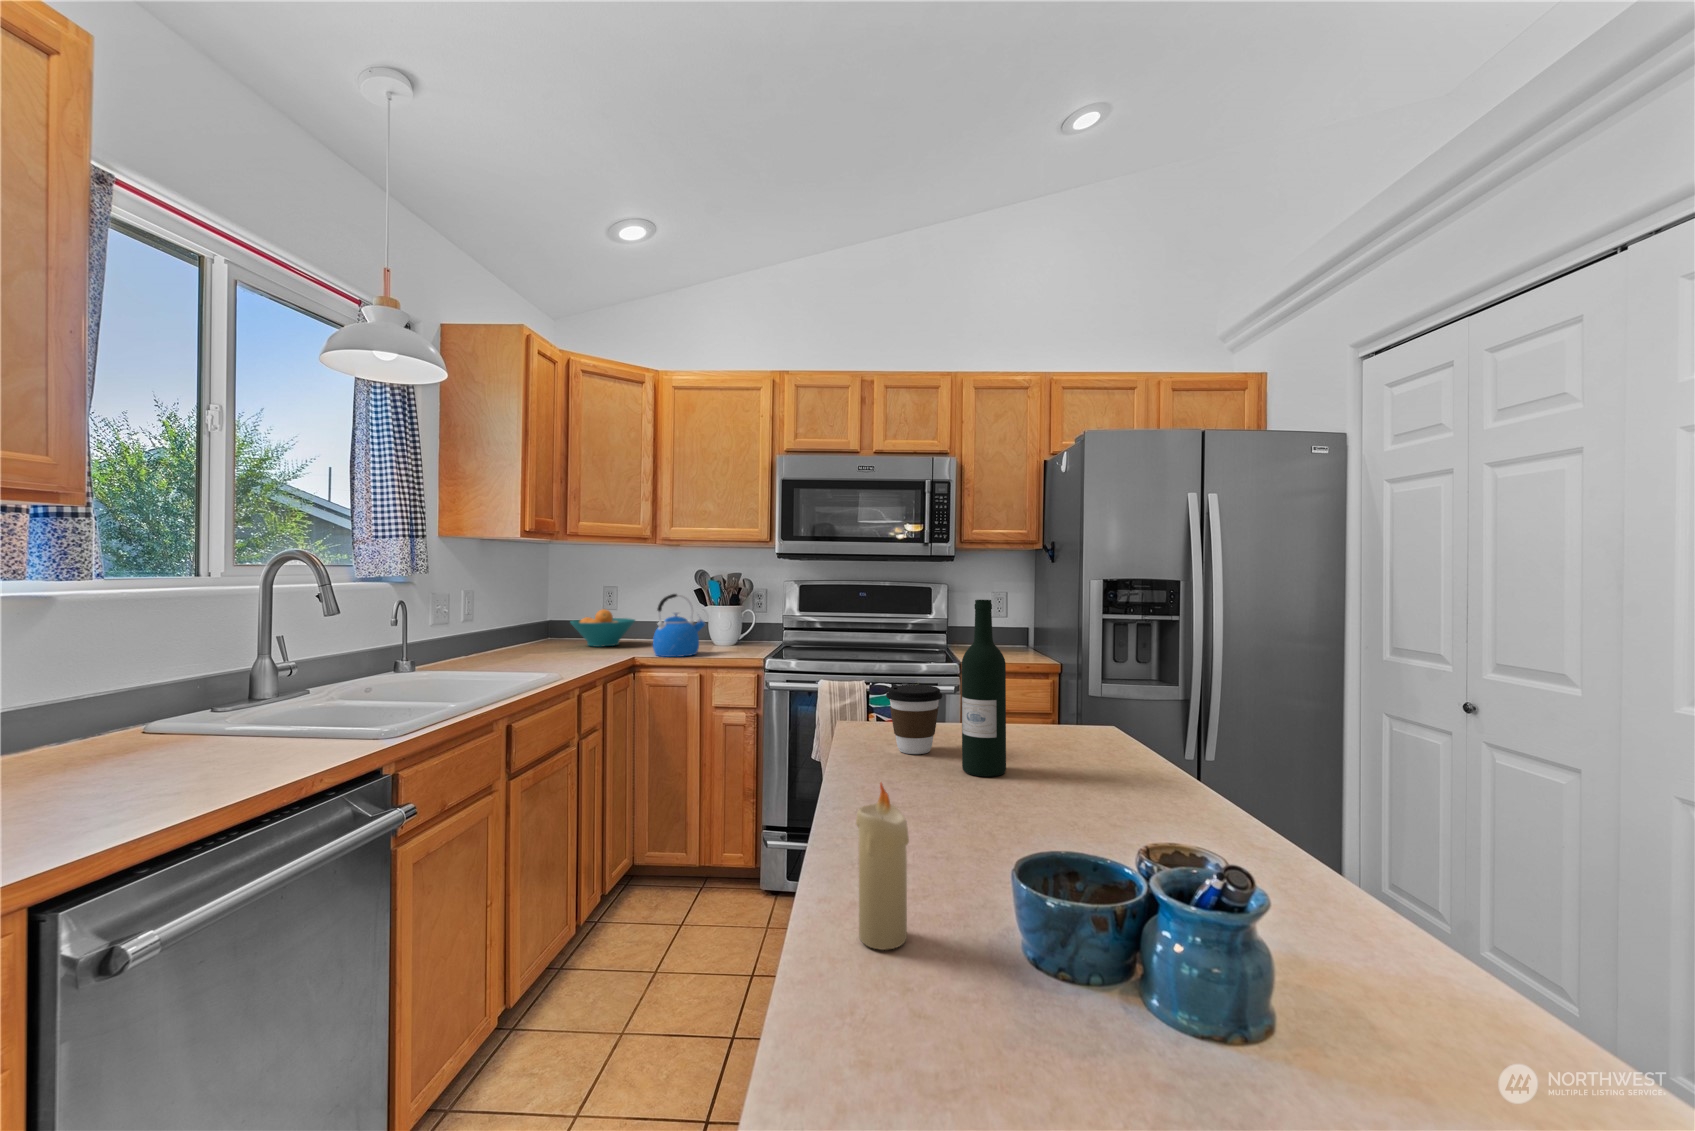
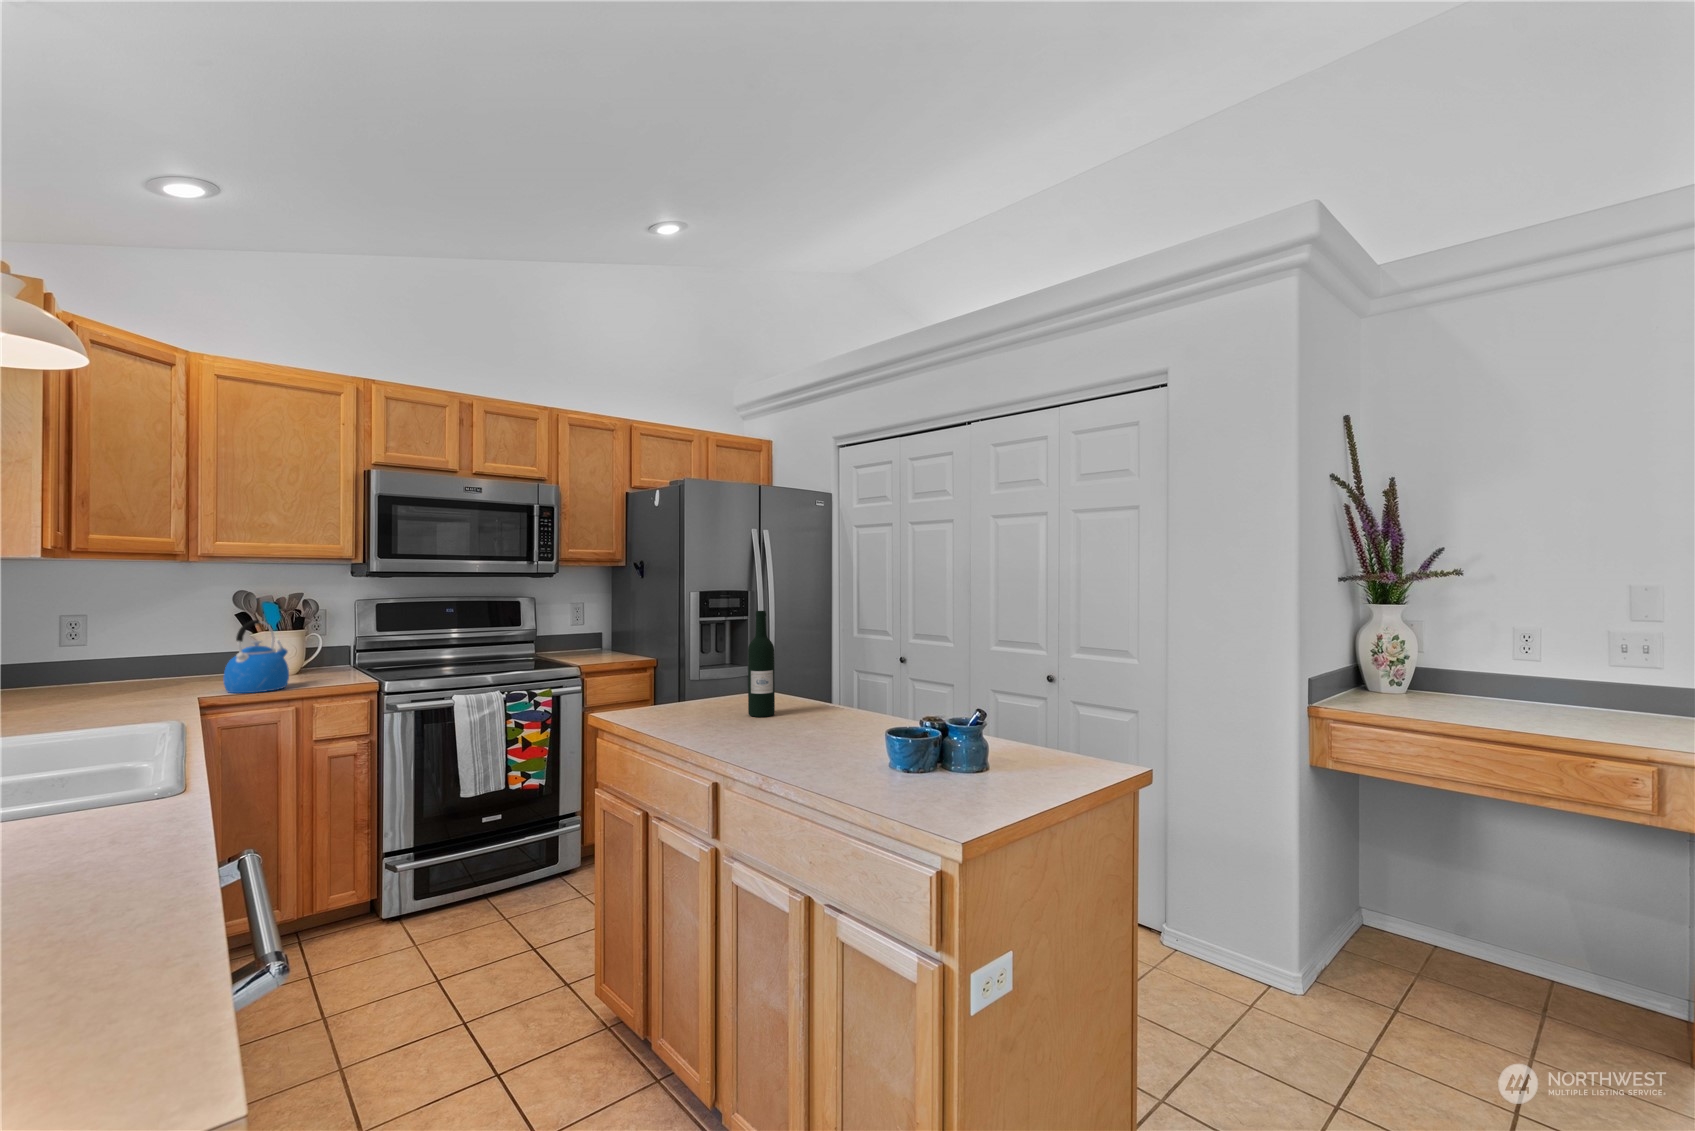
fruit bowl: present [571,609,635,647] -> none [42,645,156,695]
coffee cup: present [886,684,942,754] -> none [683,670,721,715]
candle: present [856,783,909,950] -> none [842,694,865,765]

